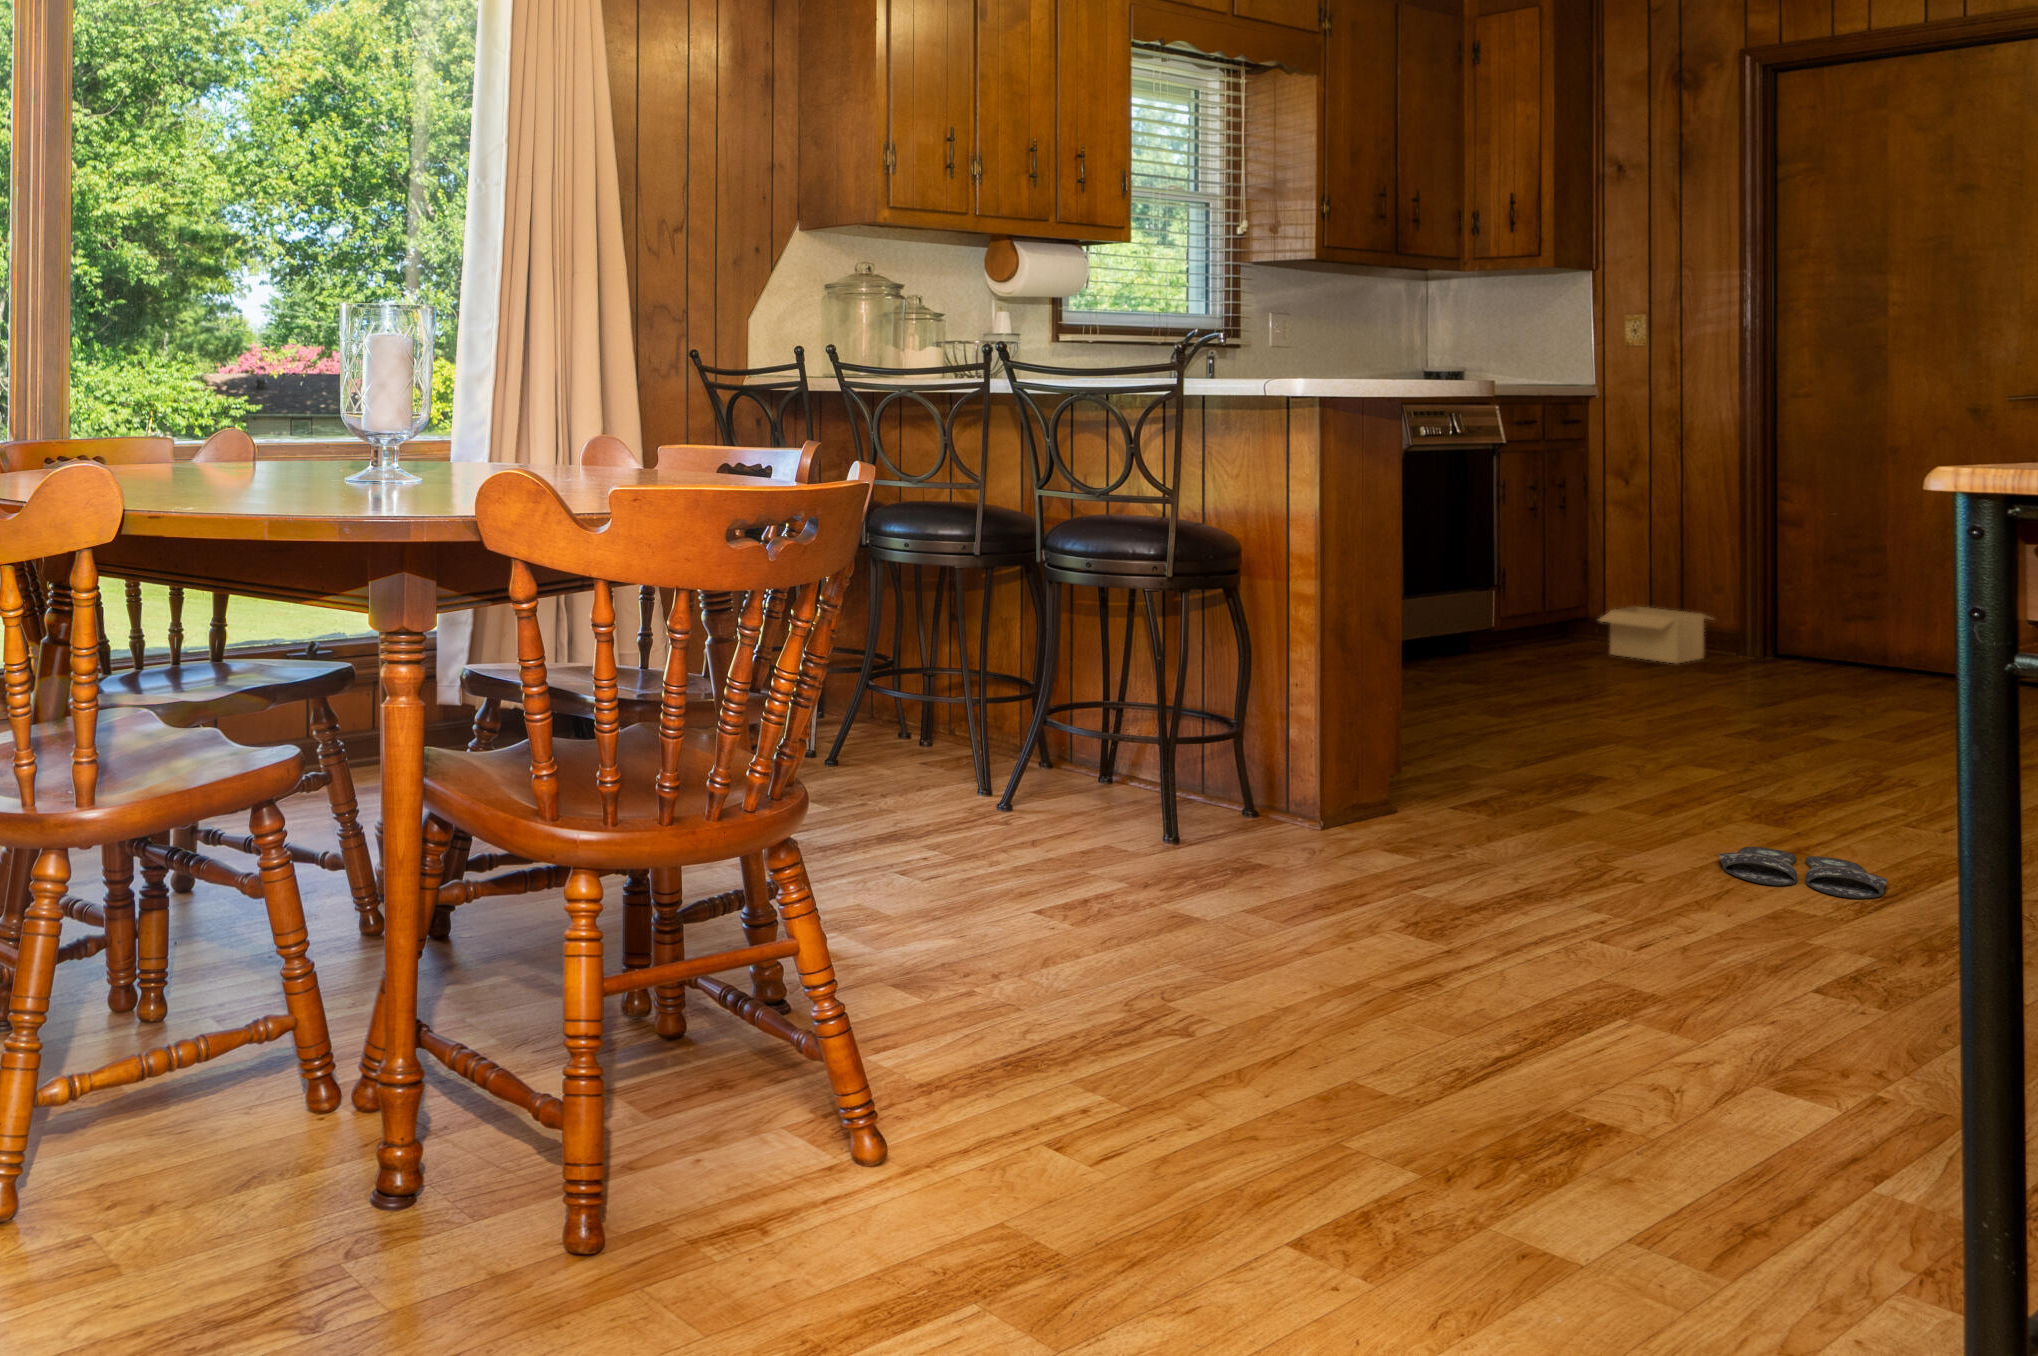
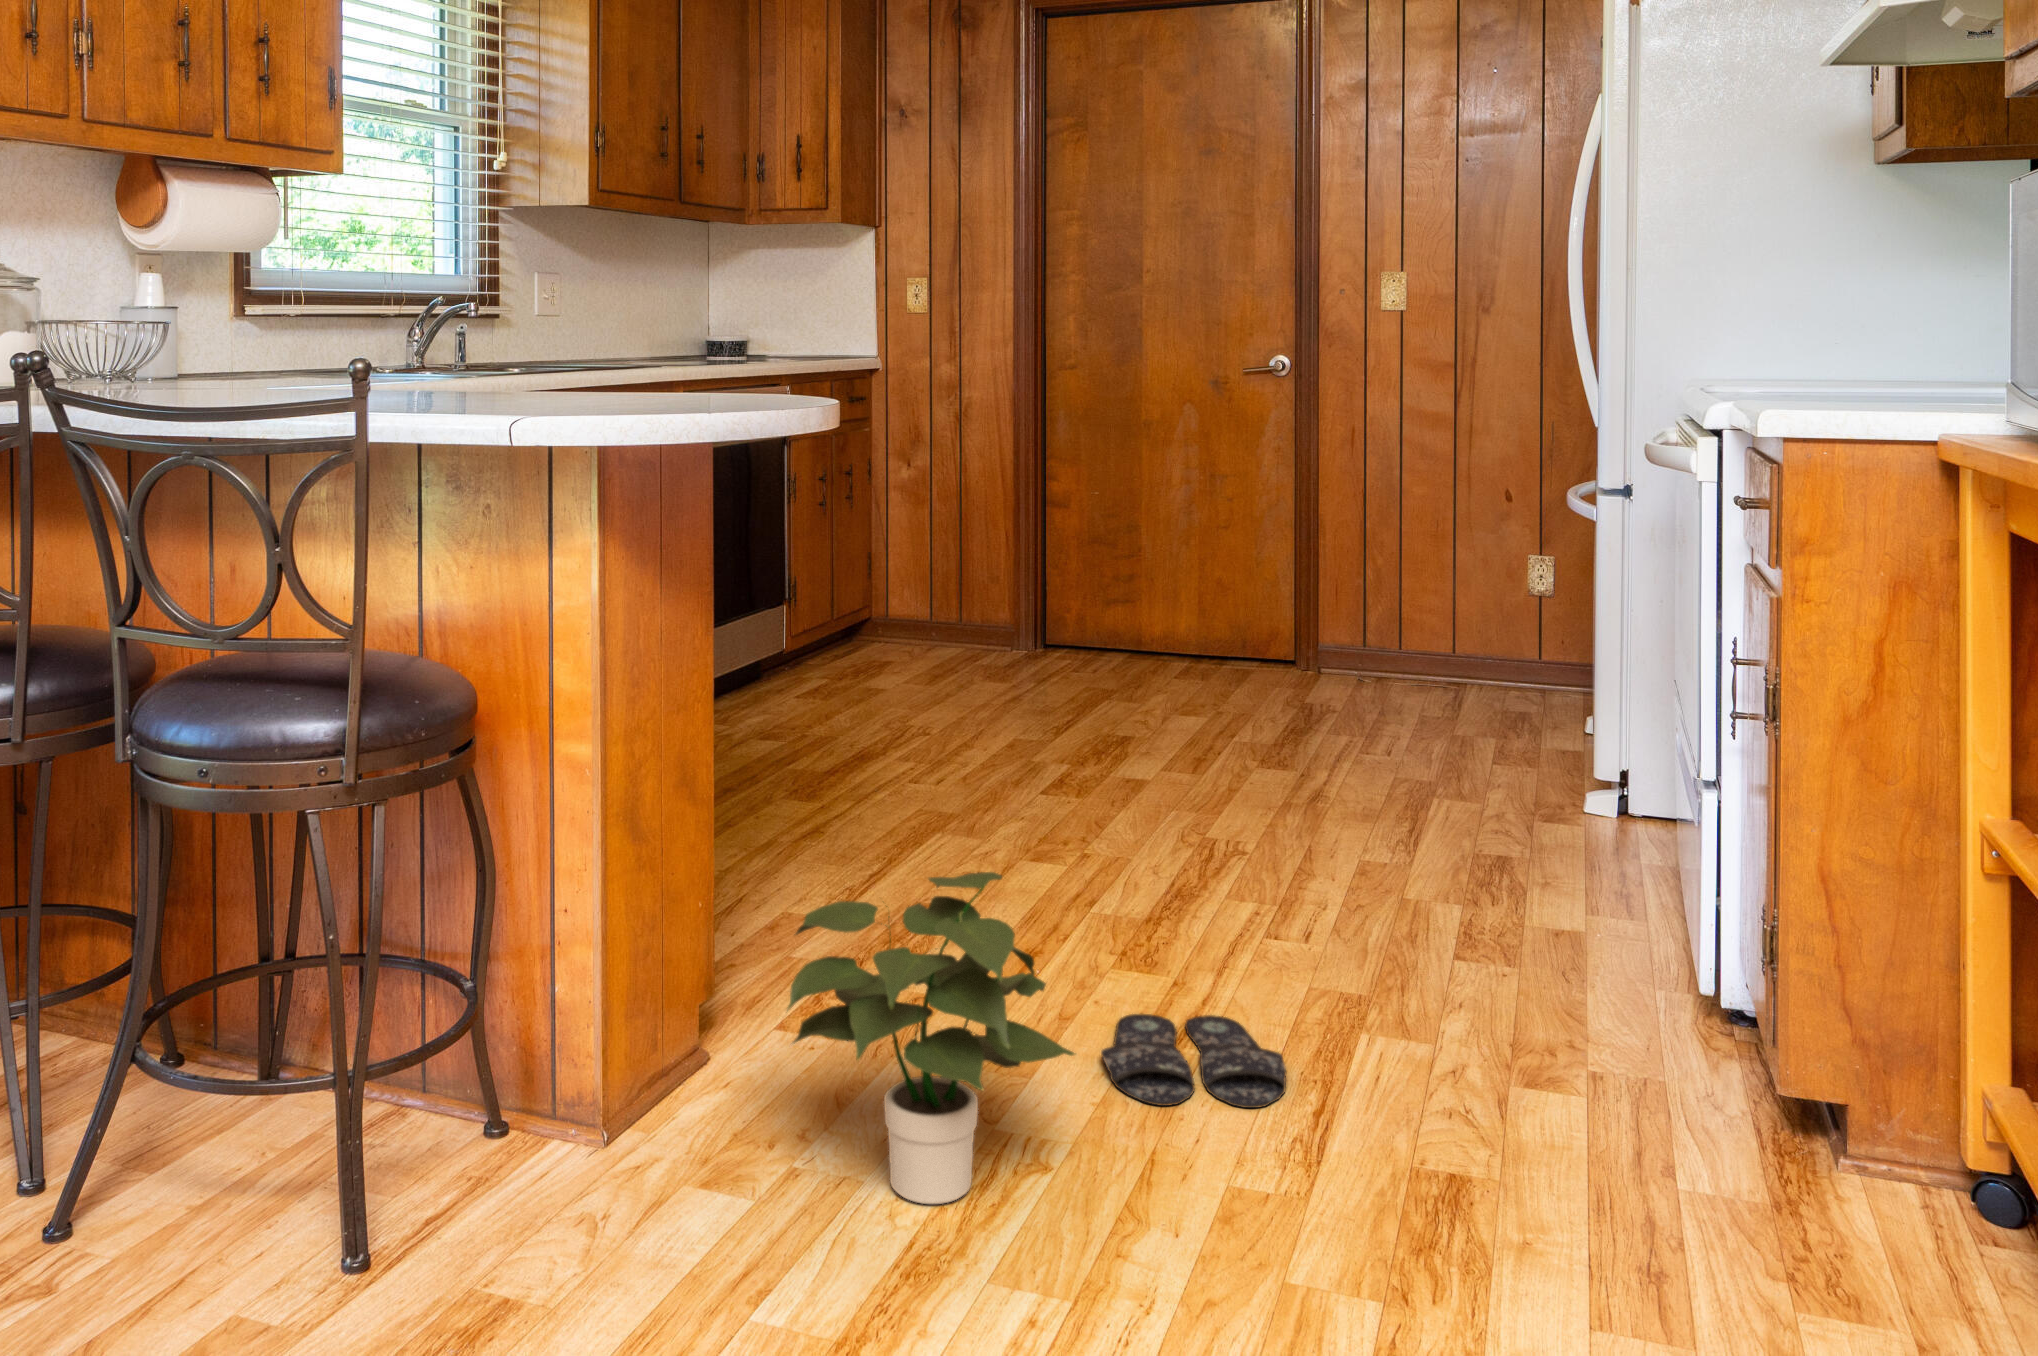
cardboard box: present [1599,607,1712,663] -> none [884,601,986,665]
potted plant: none [1449,686,1672,887] -> present [788,872,1075,1204]

